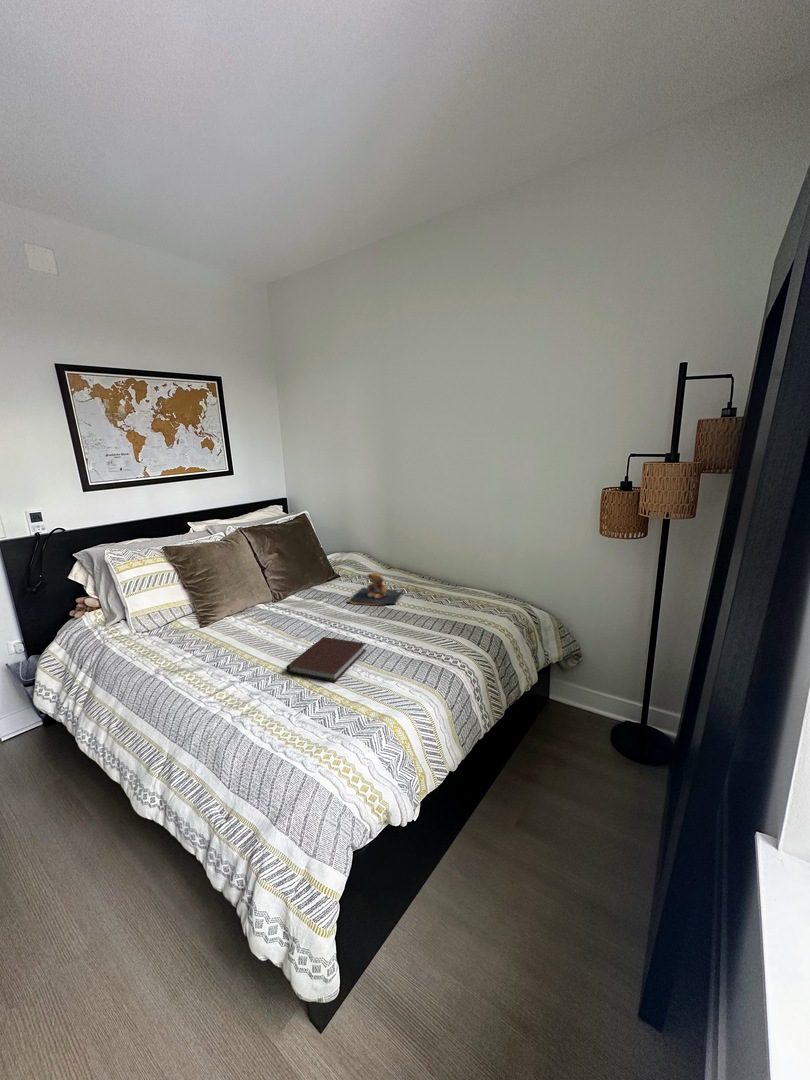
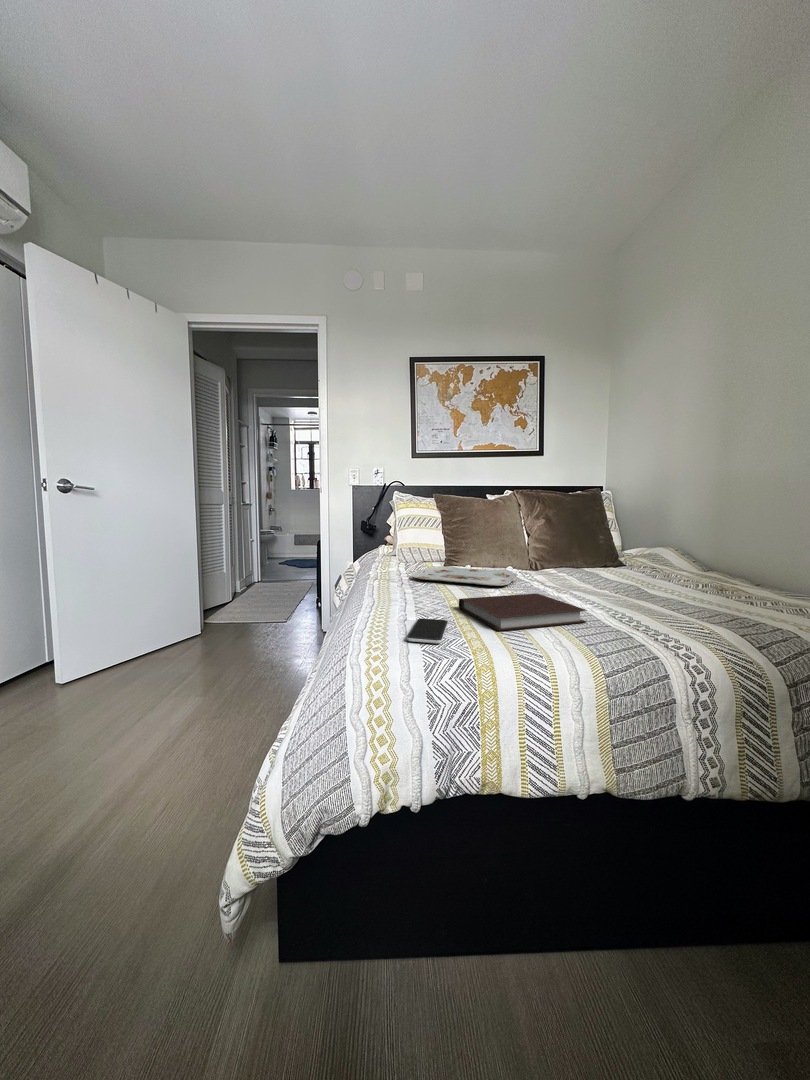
teddy bear: present [347,573,404,605] -> none [617,550,736,601]
serving tray: none [194,612,289,652] -> present [412,567,518,586]
smartphone: none [281,690,320,719] -> present [407,618,448,643]

